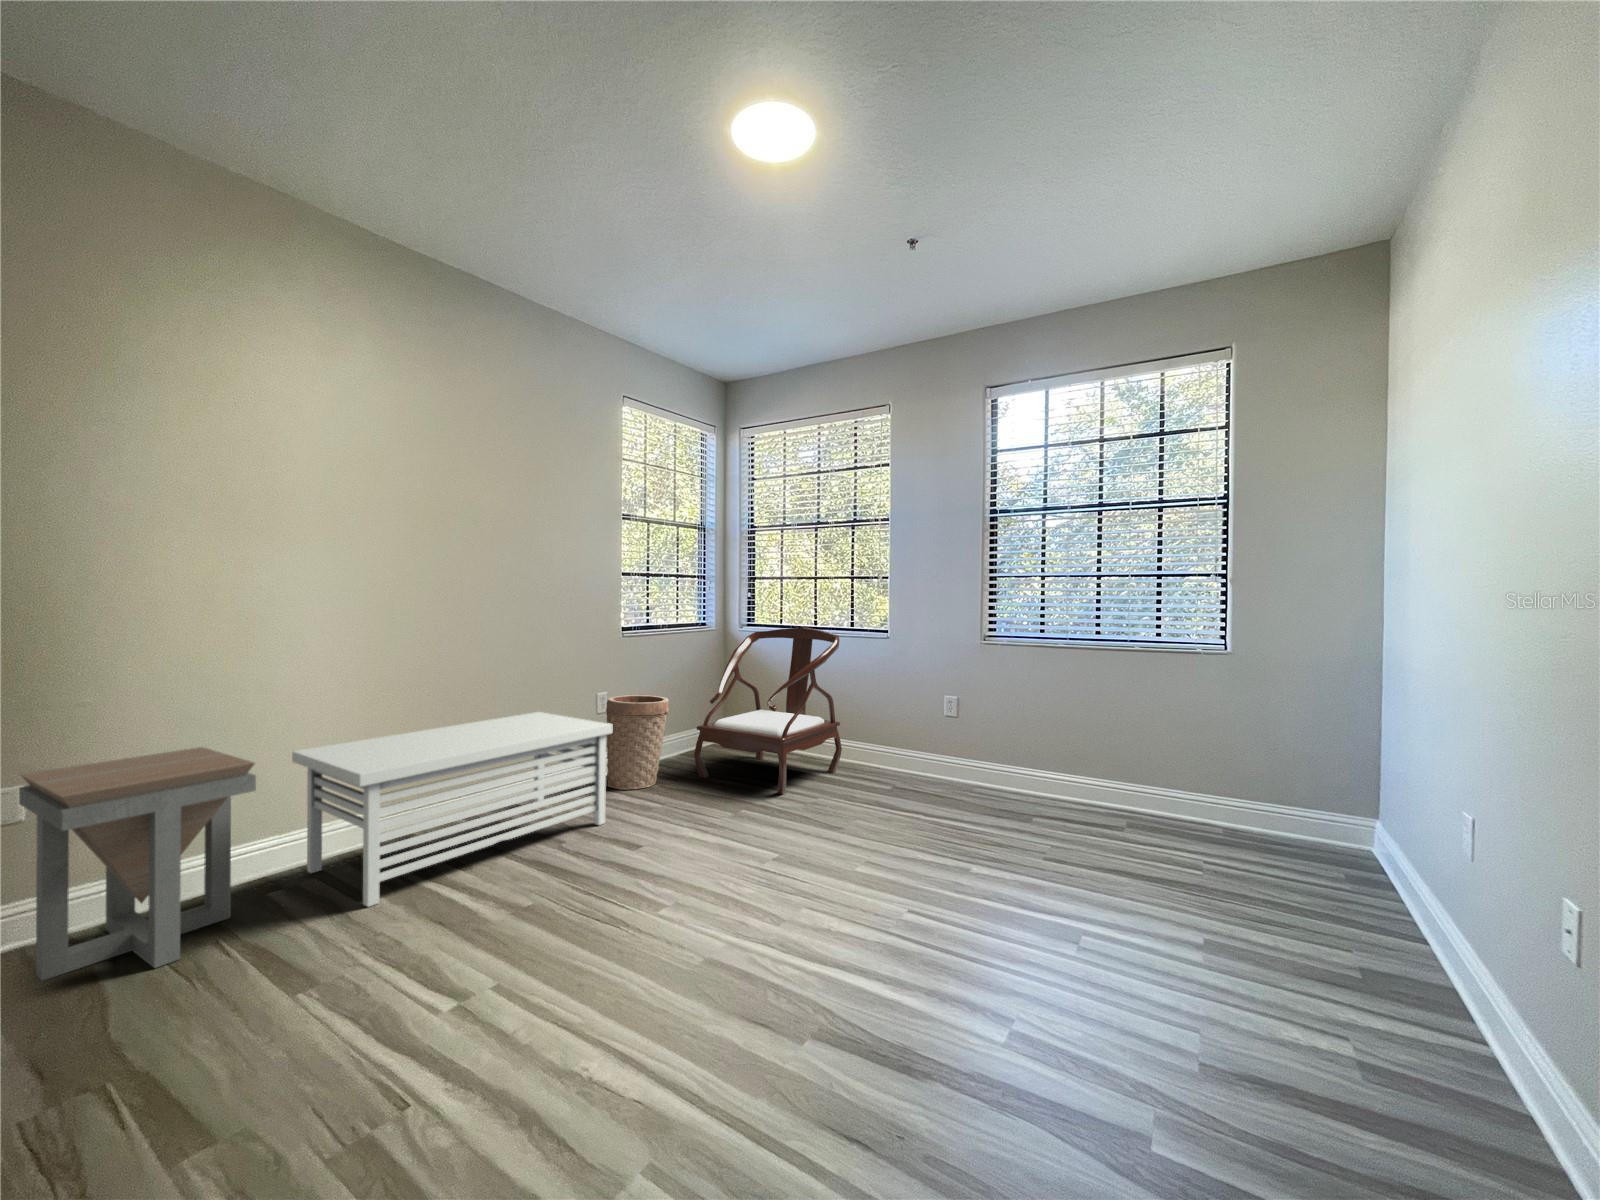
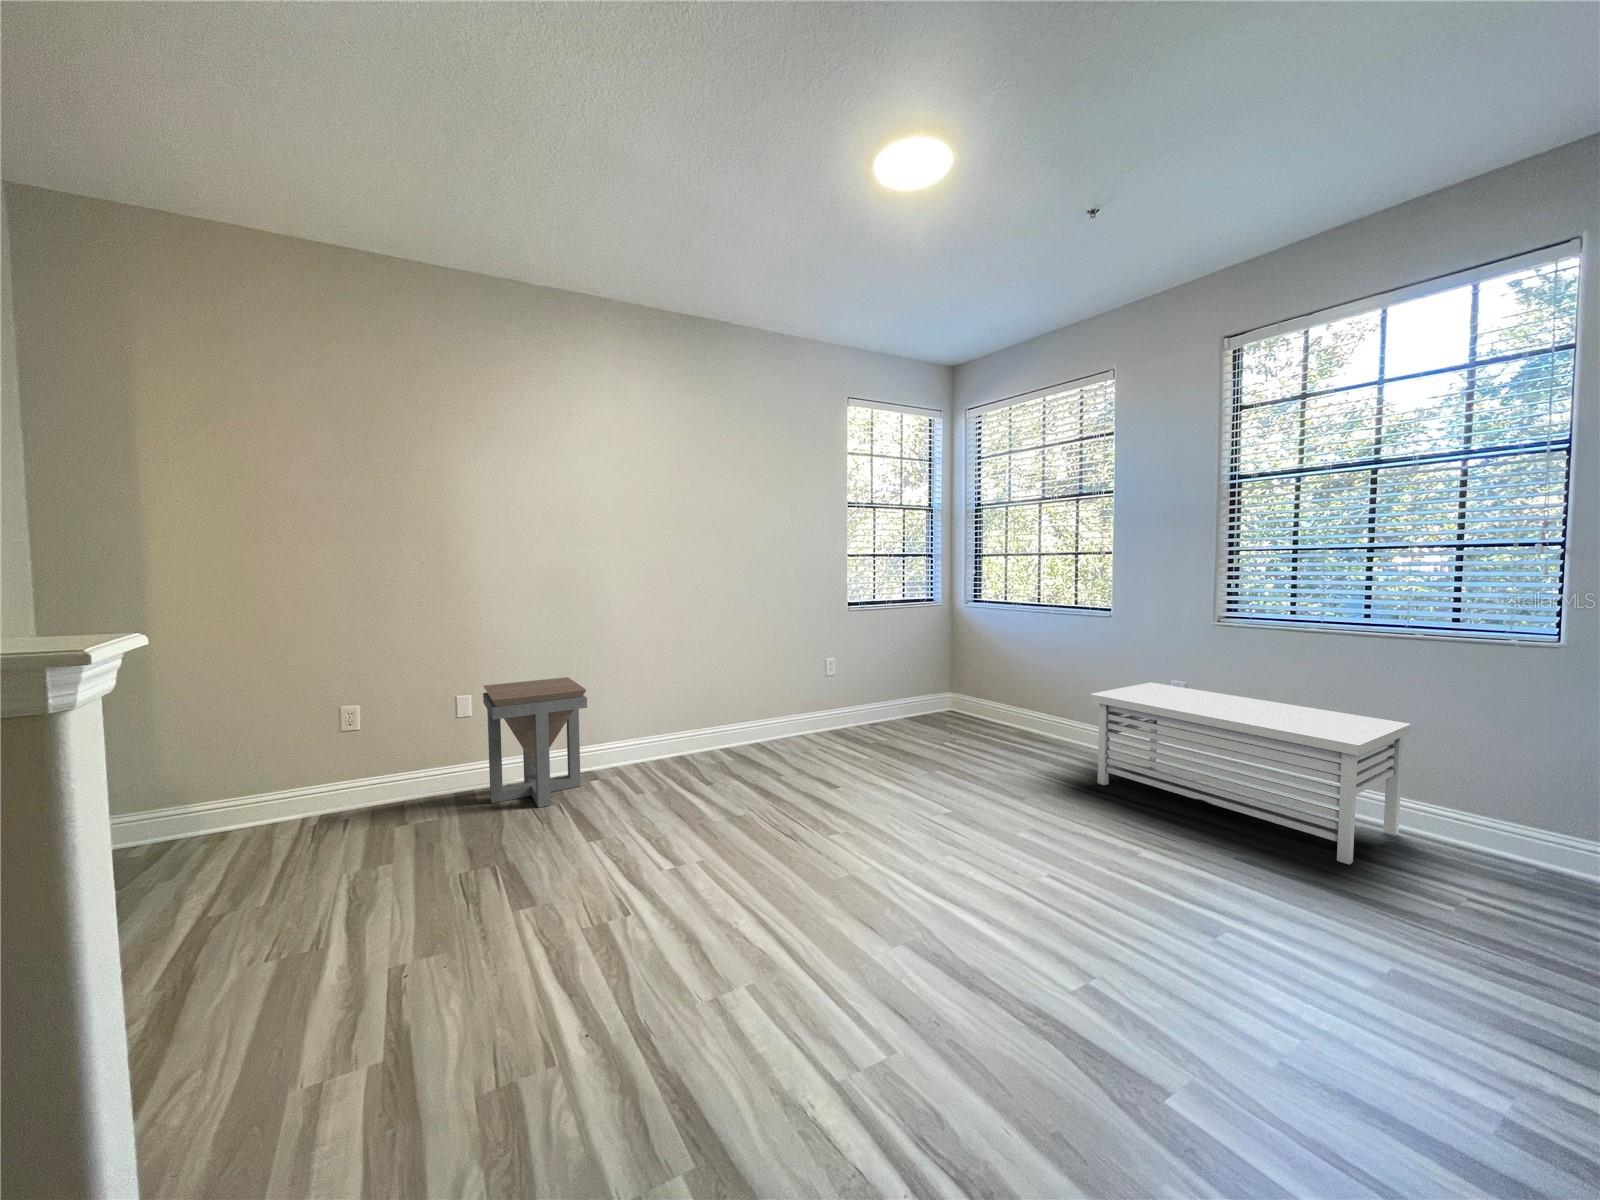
armchair: present [694,627,842,794] -> none [912,603,1055,757]
basket: present [606,695,669,790] -> none [837,659,889,737]
storage bench: present [292,712,612,907] -> present [1090,683,1411,864]

